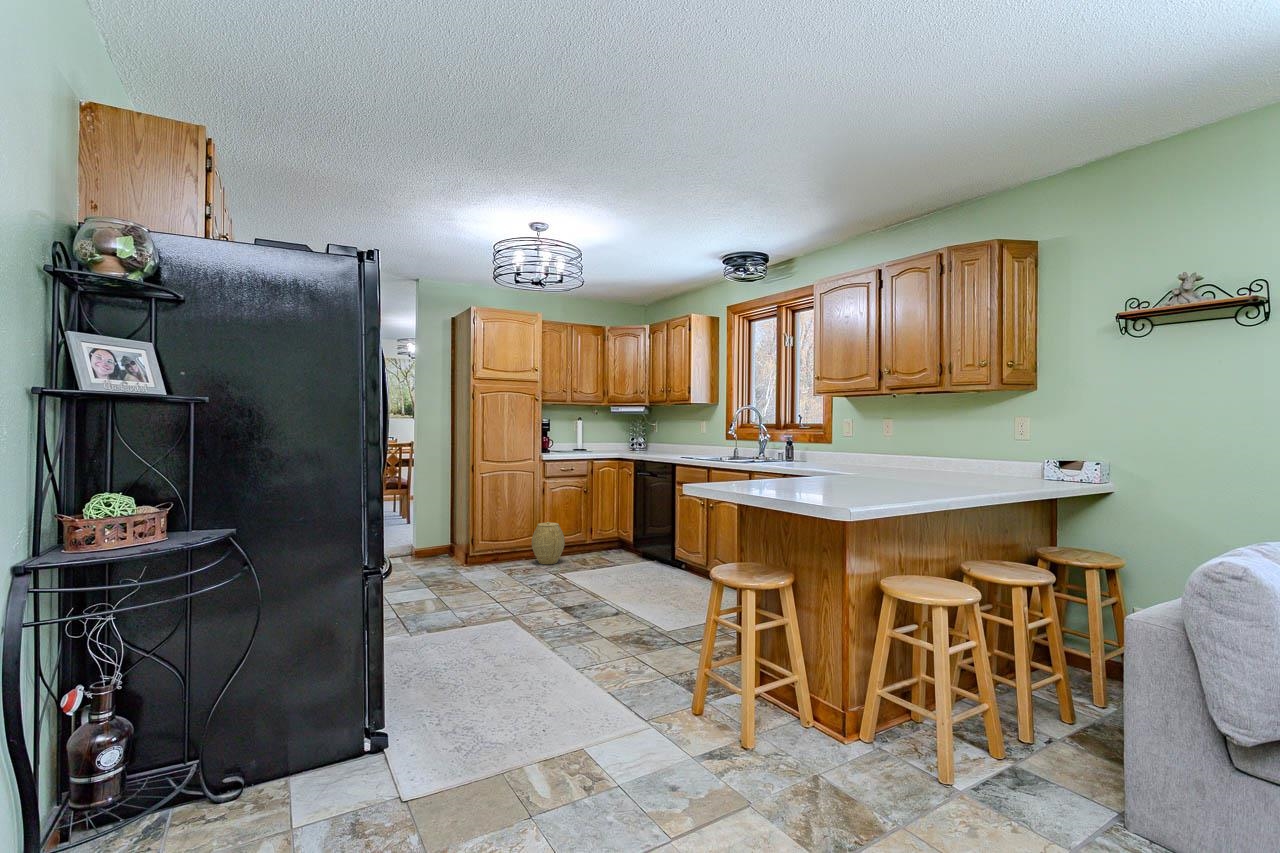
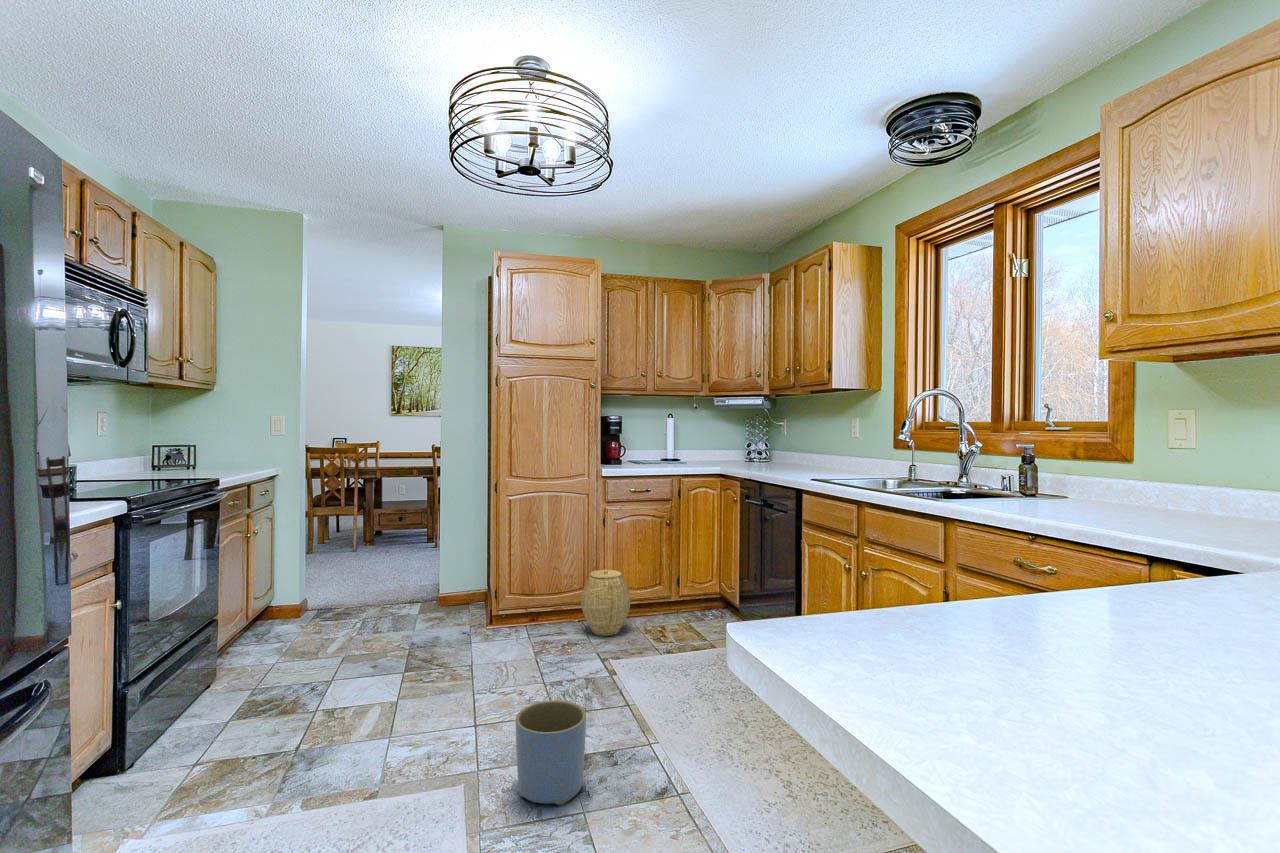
planter: none [540,572,576,617] -> present [516,700,586,805]

